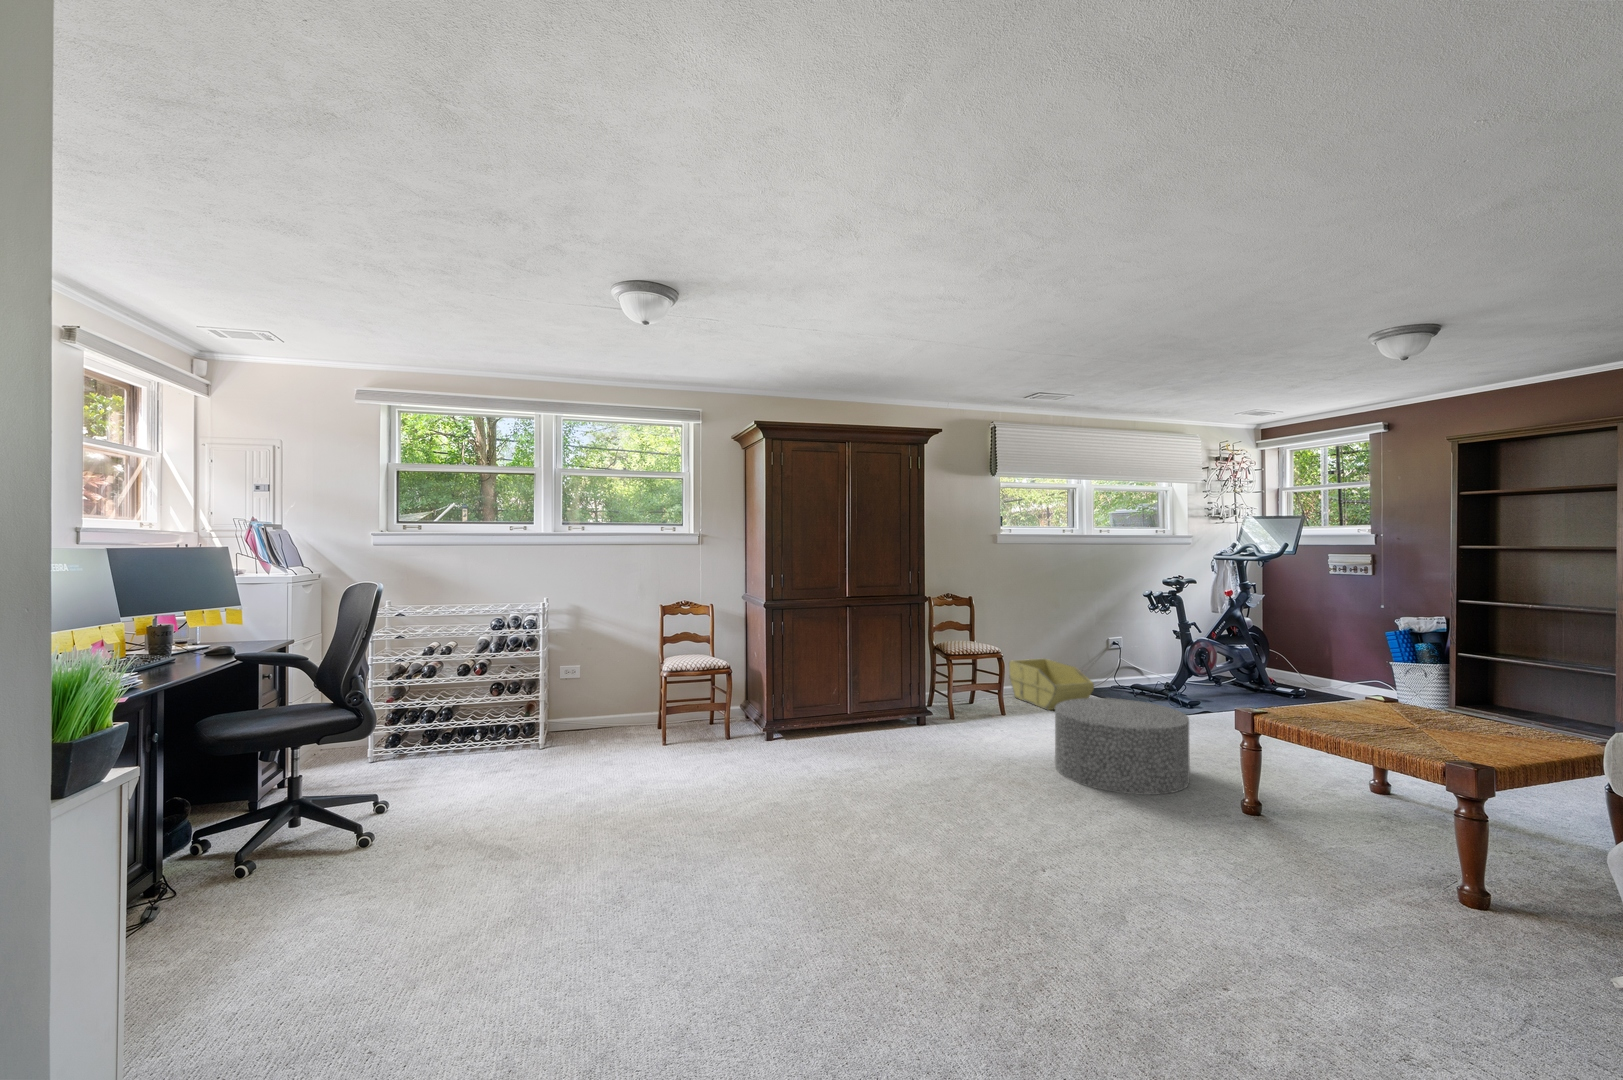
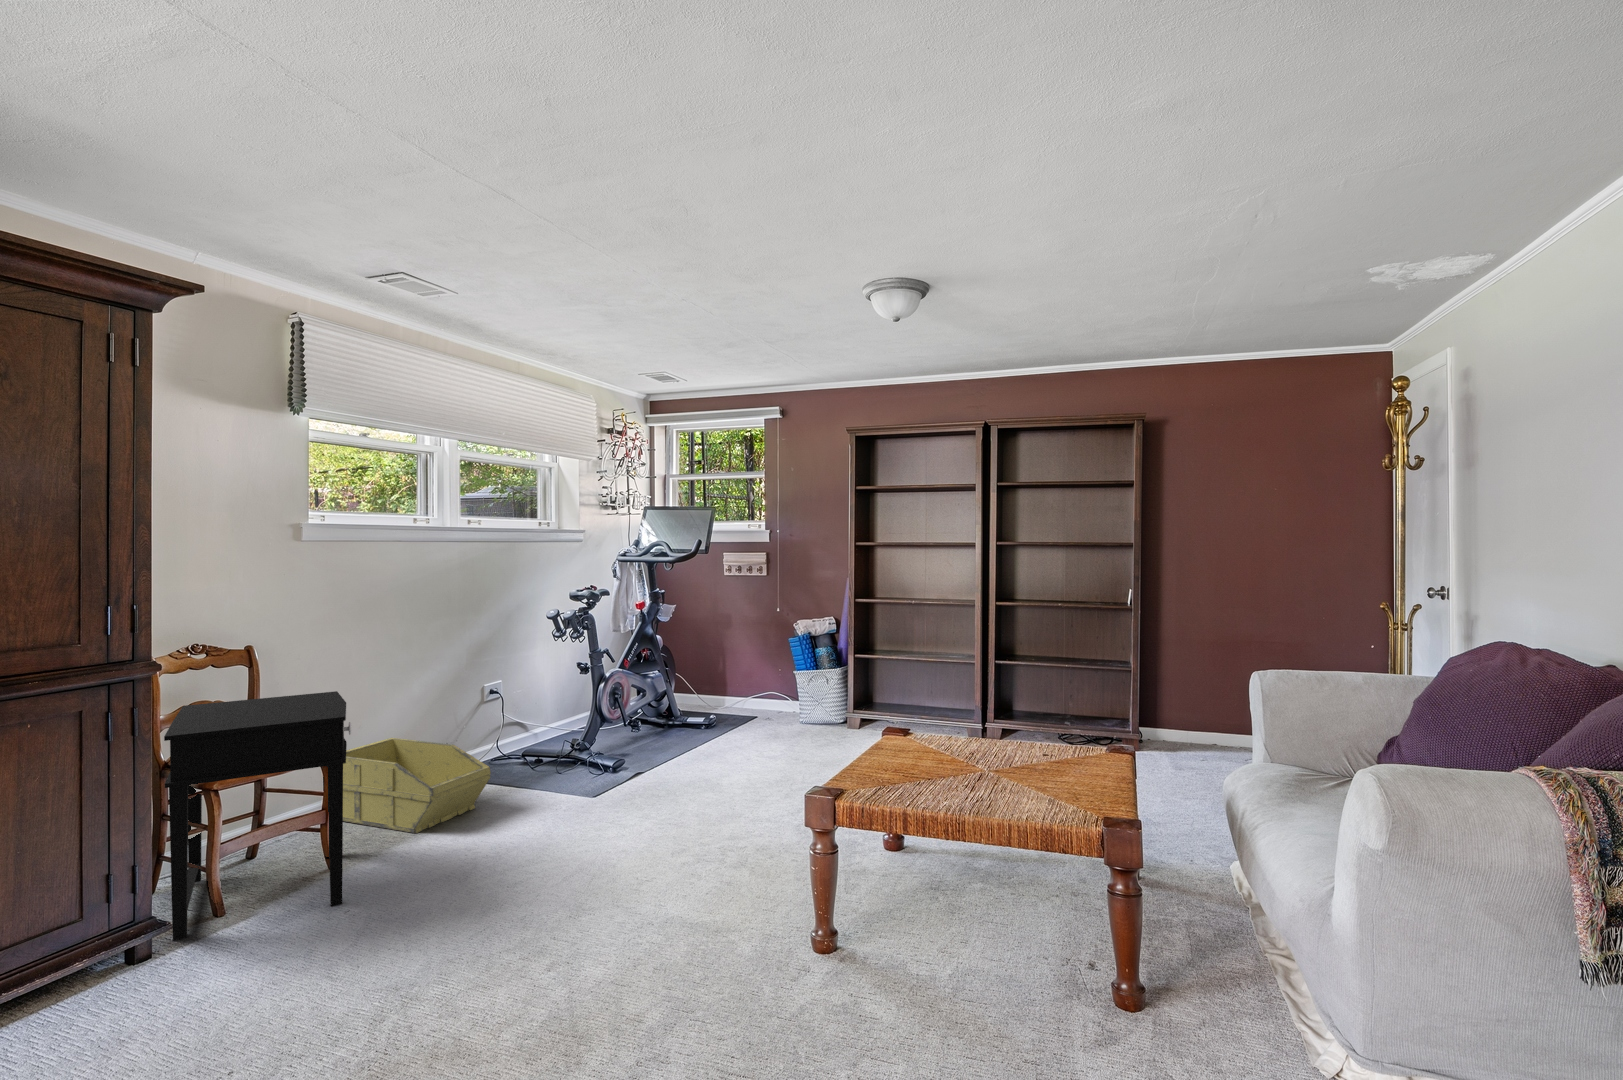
side table: none [930,621,1009,727] -> present [164,691,351,941]
ottoman: present [1055,698,1190,795] -> none [495,799,719,1000]

